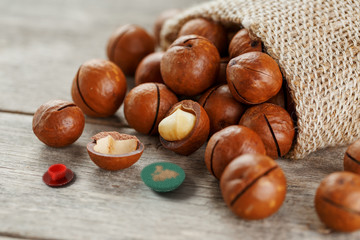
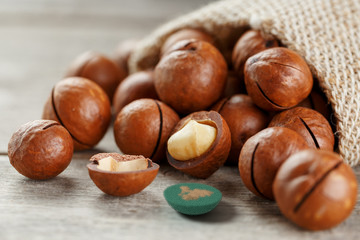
teacup: present [42,164,74,186] -> none [27,194,70,221]

